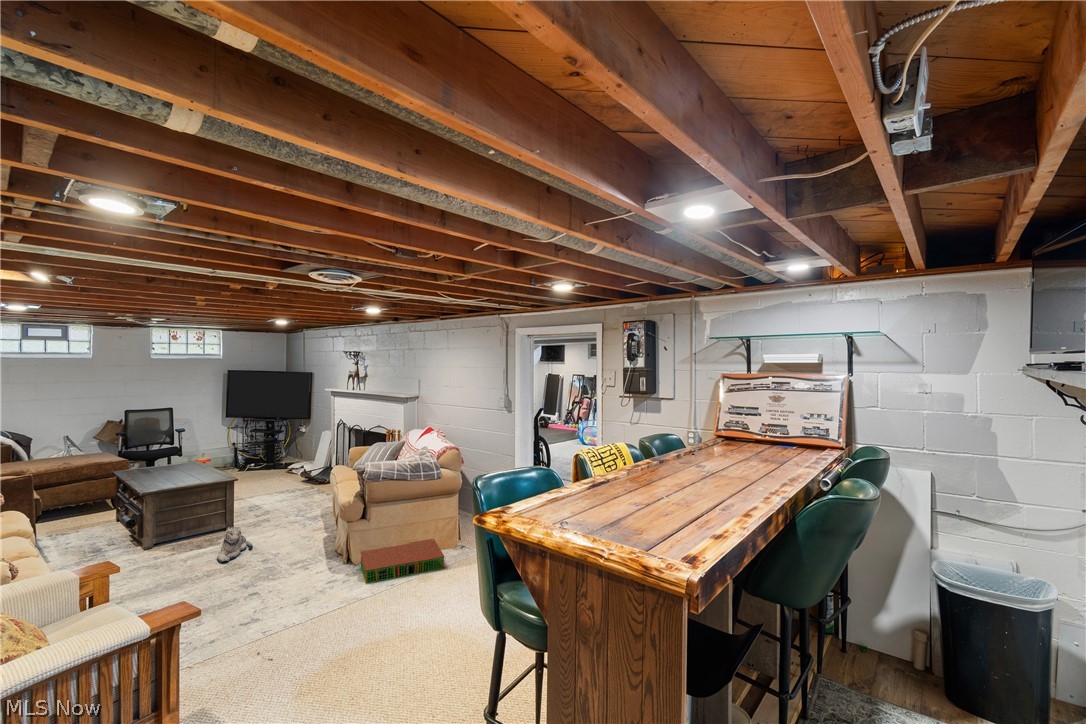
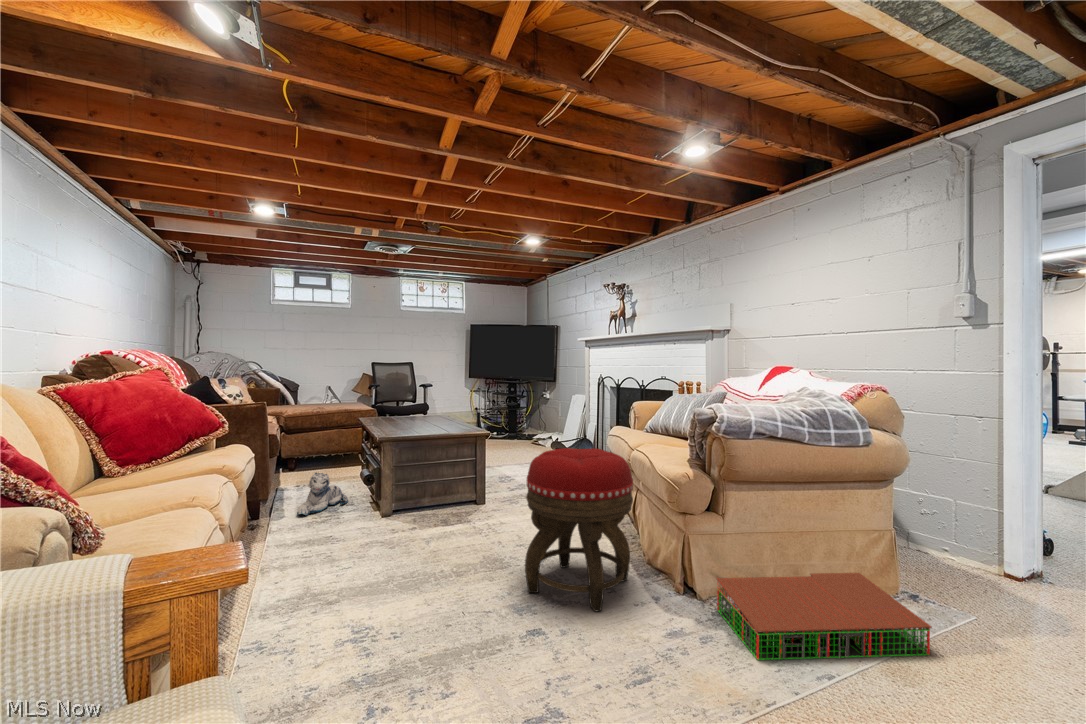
footstool: none [253,491,321,578] -> present [525,448,633,612]
plush toy: present [217,527,253,562] -> present [297,473,348,515]

